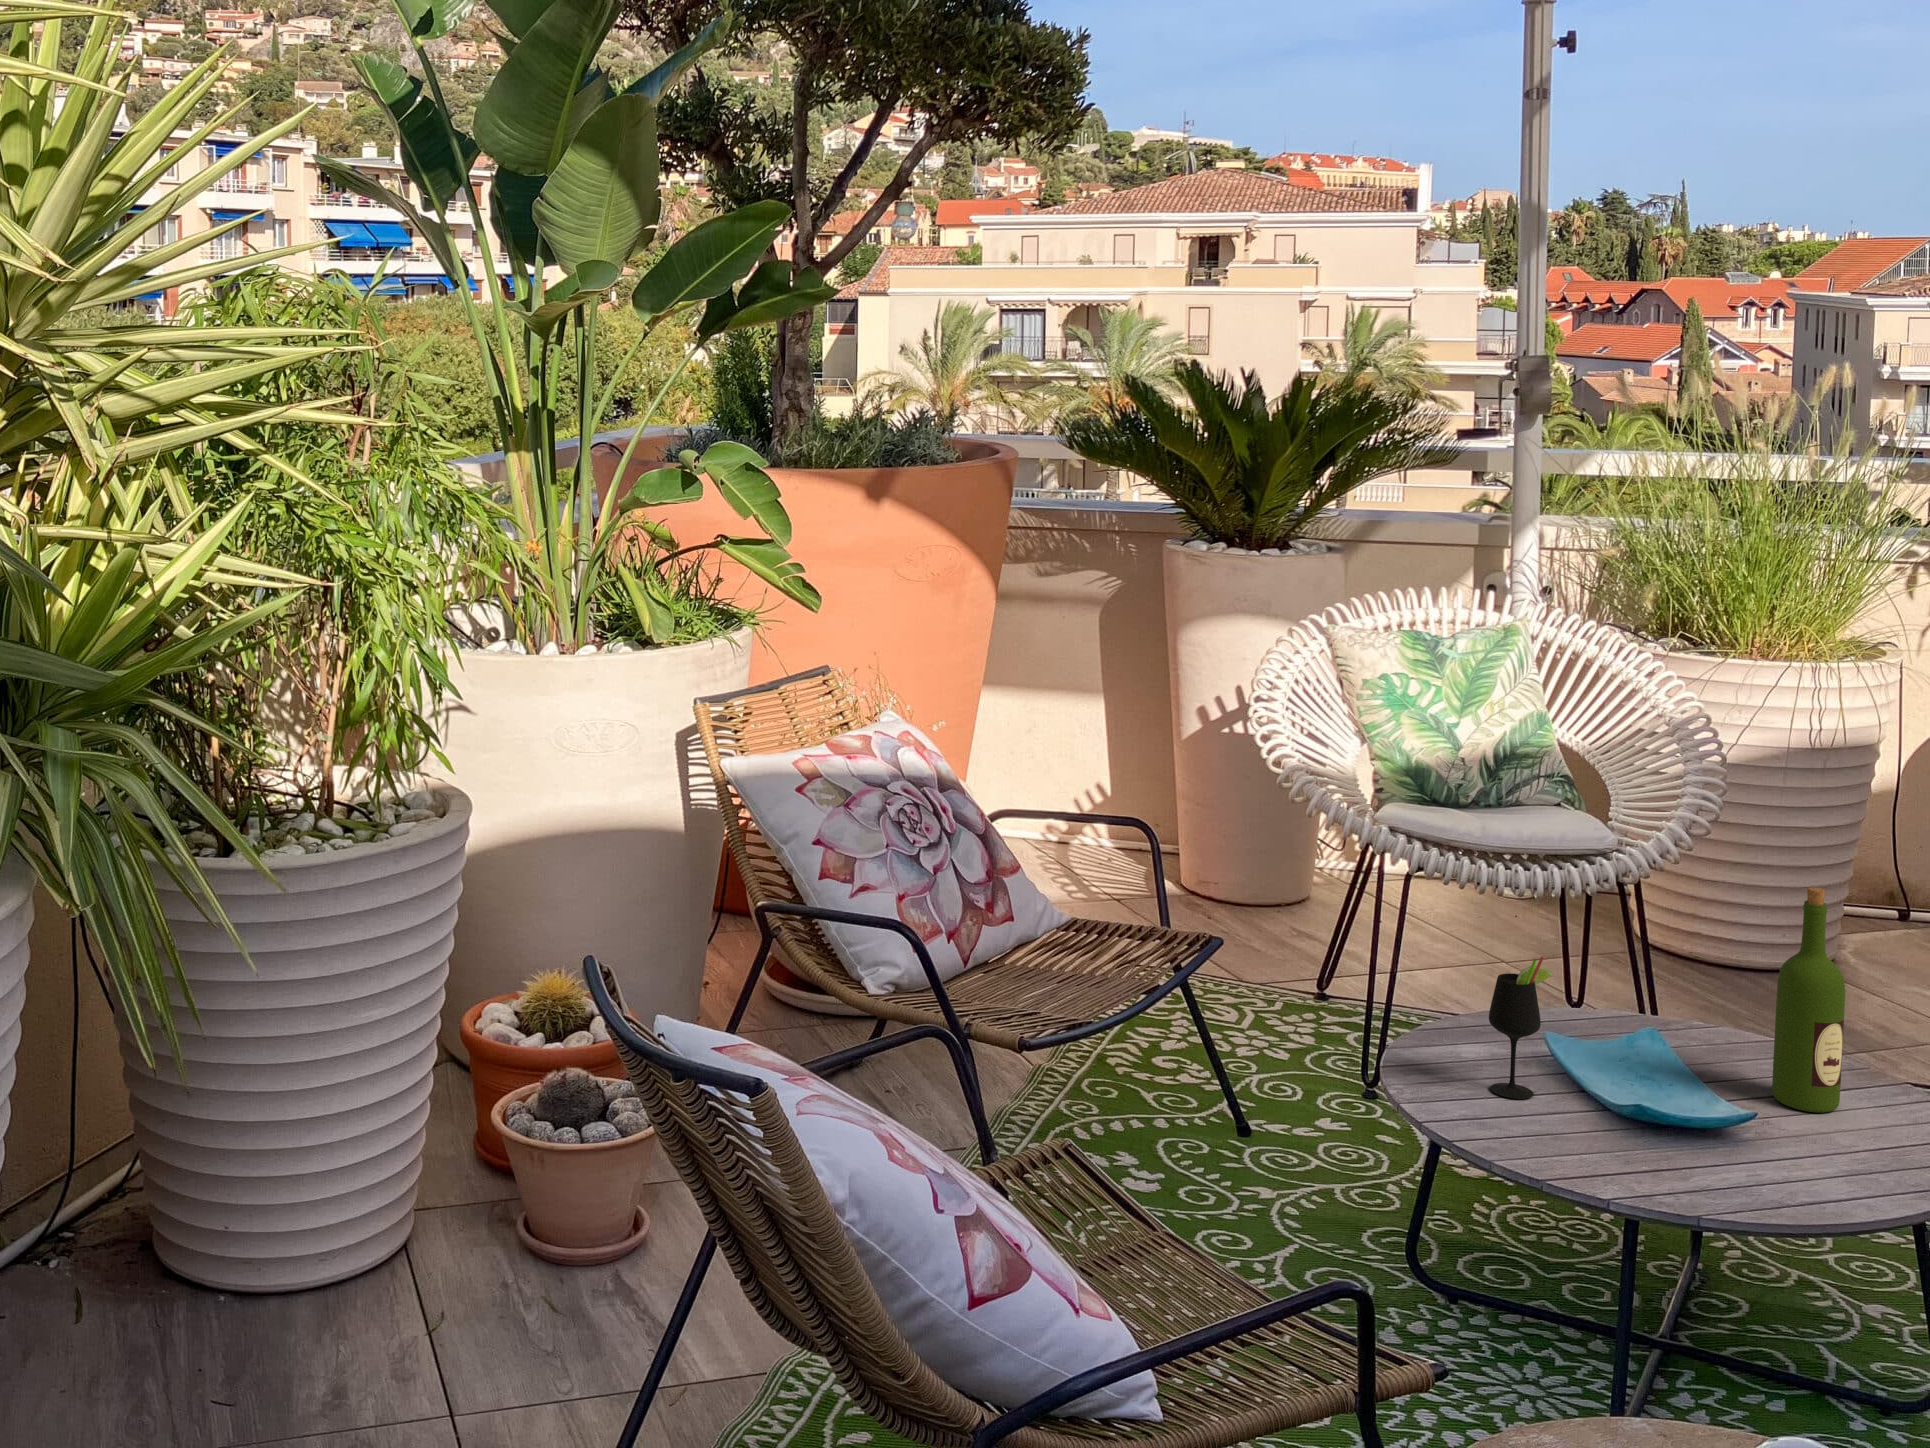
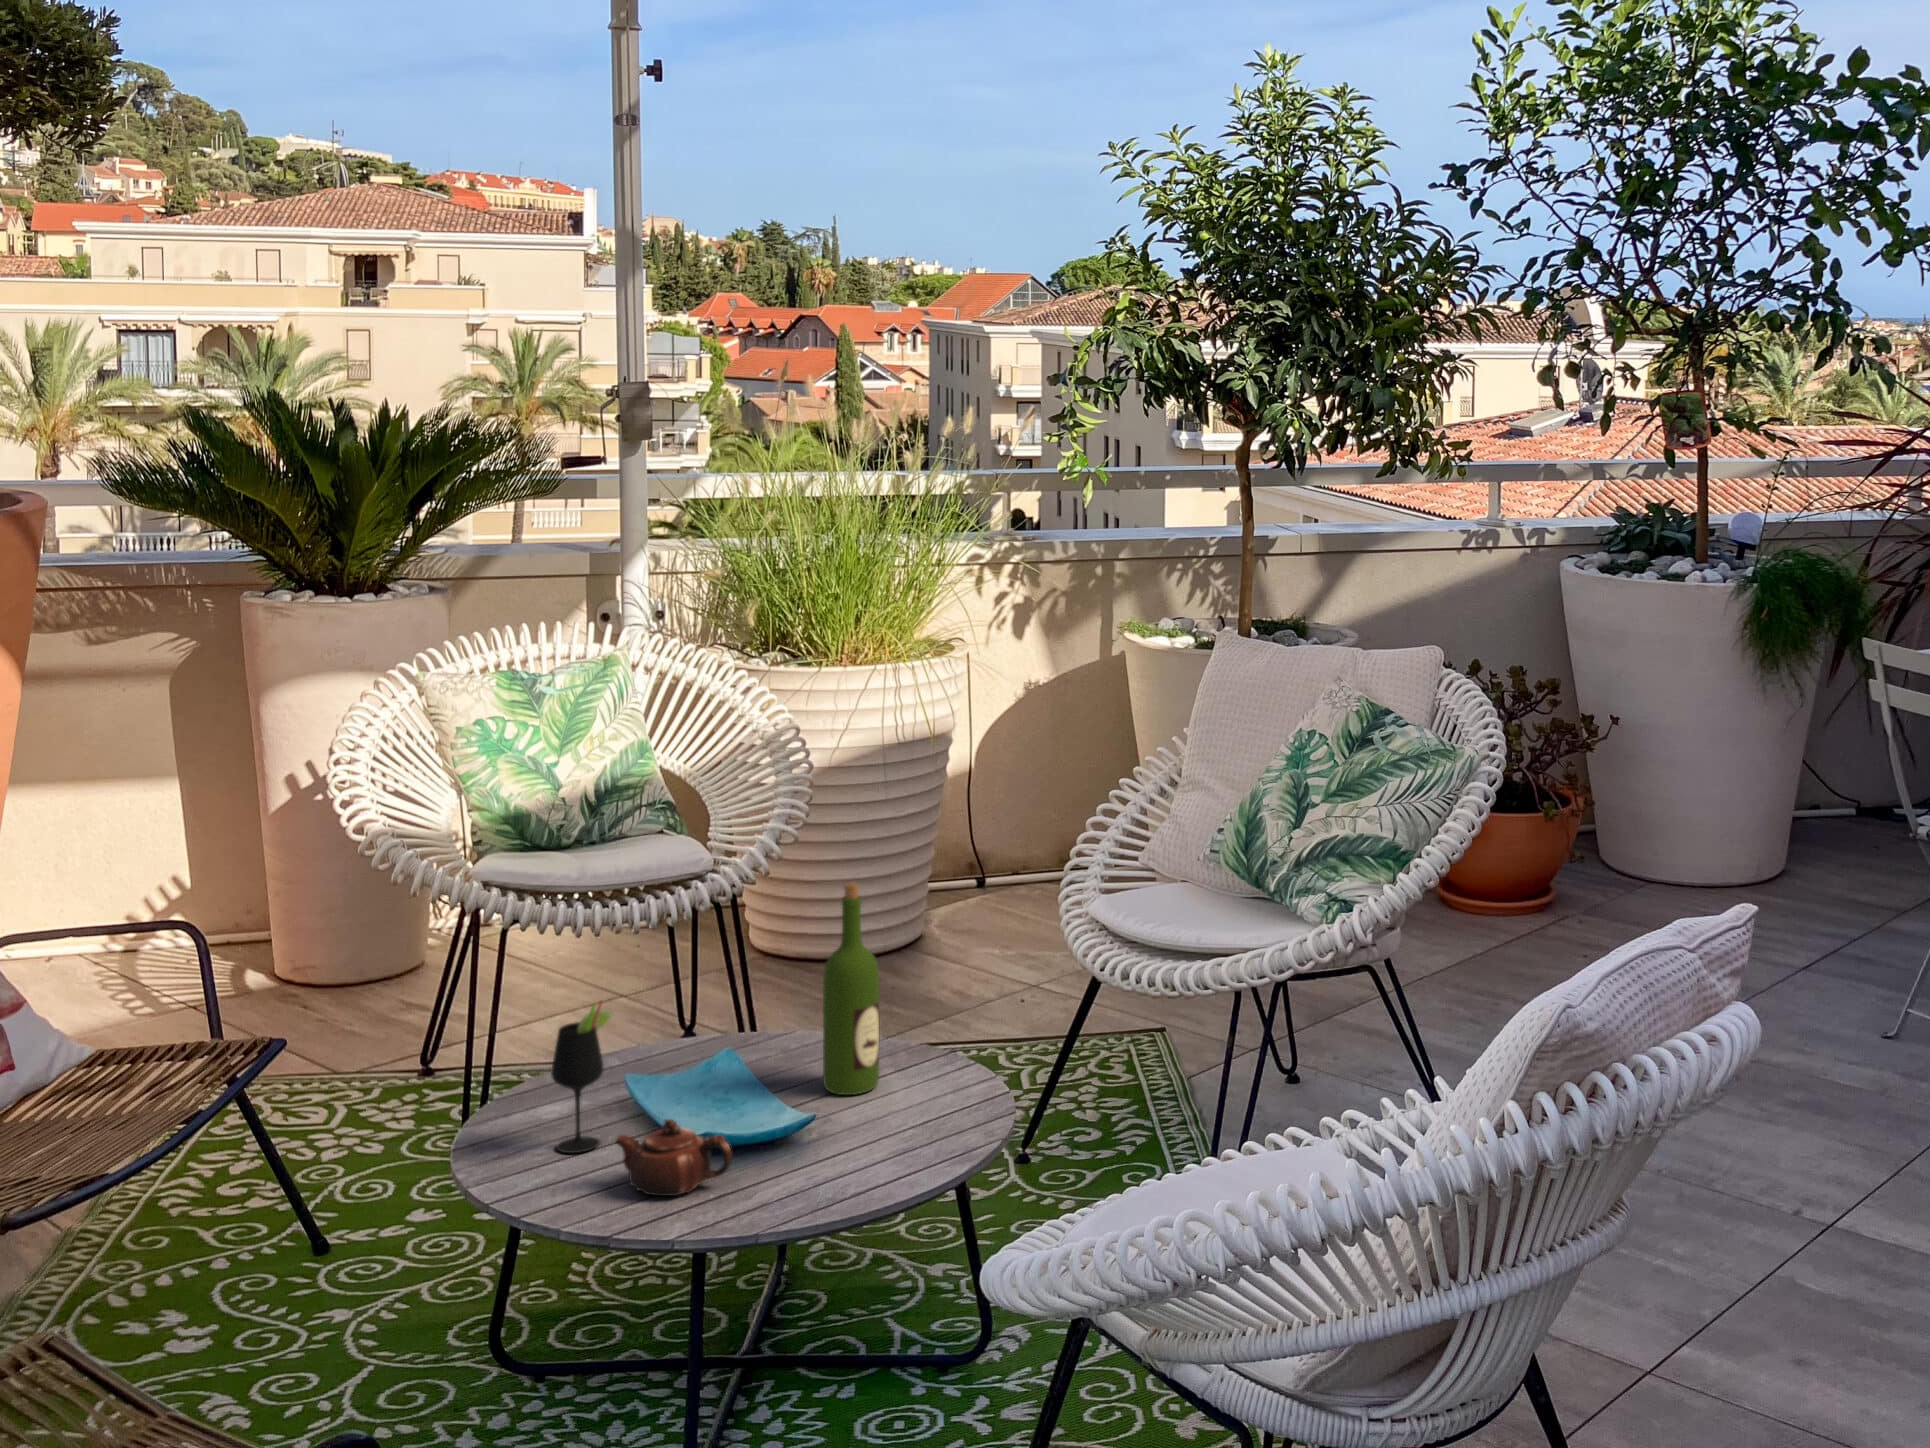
teapot: none [1557,1086,1683,1164] -> present [616,1119,732,1196]

